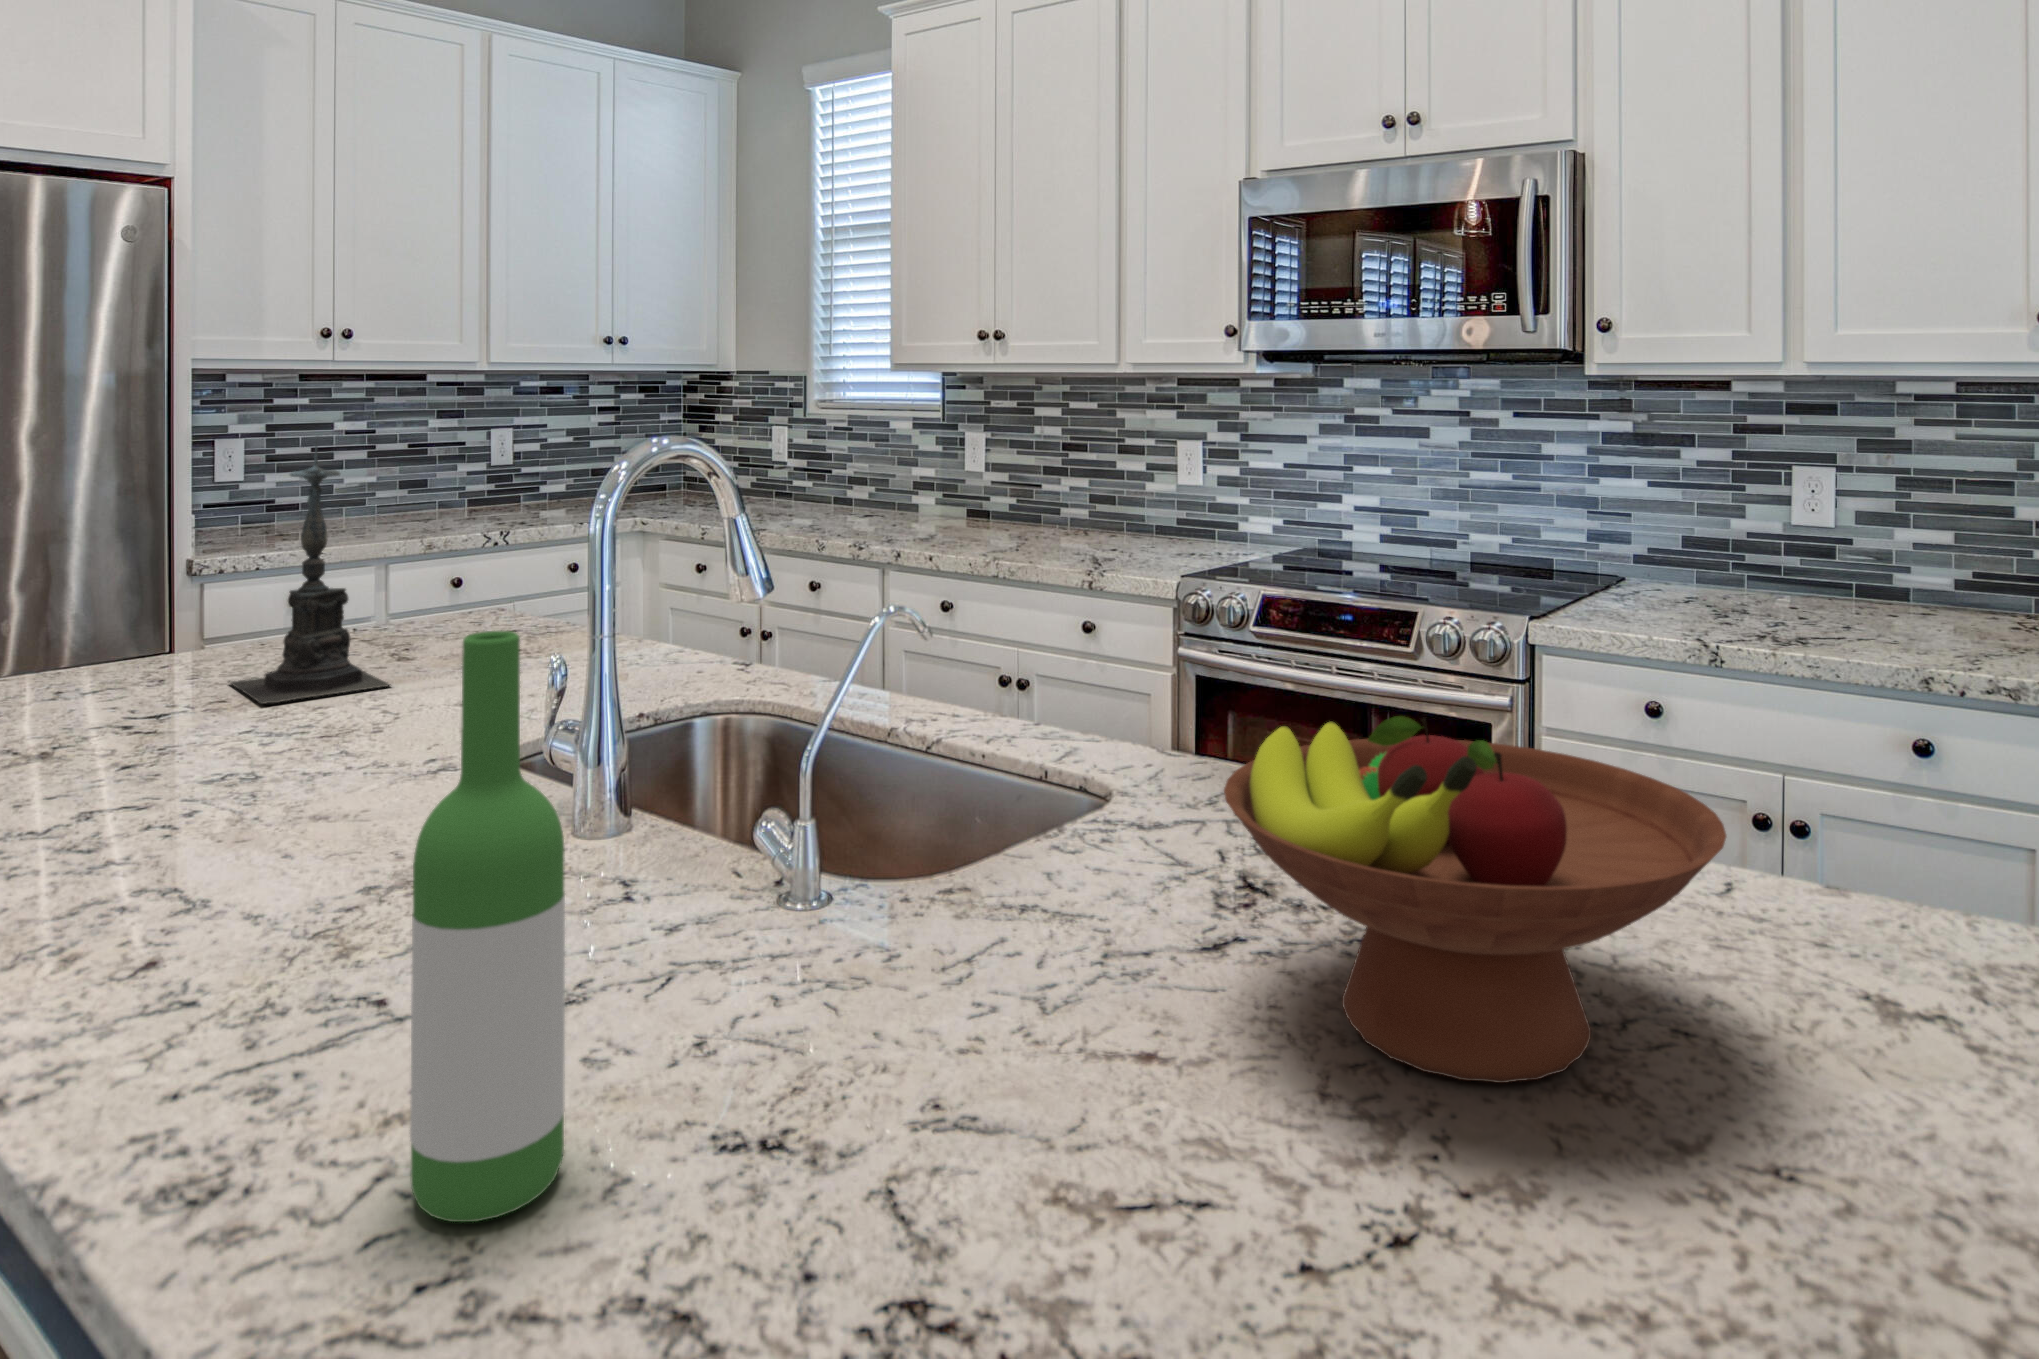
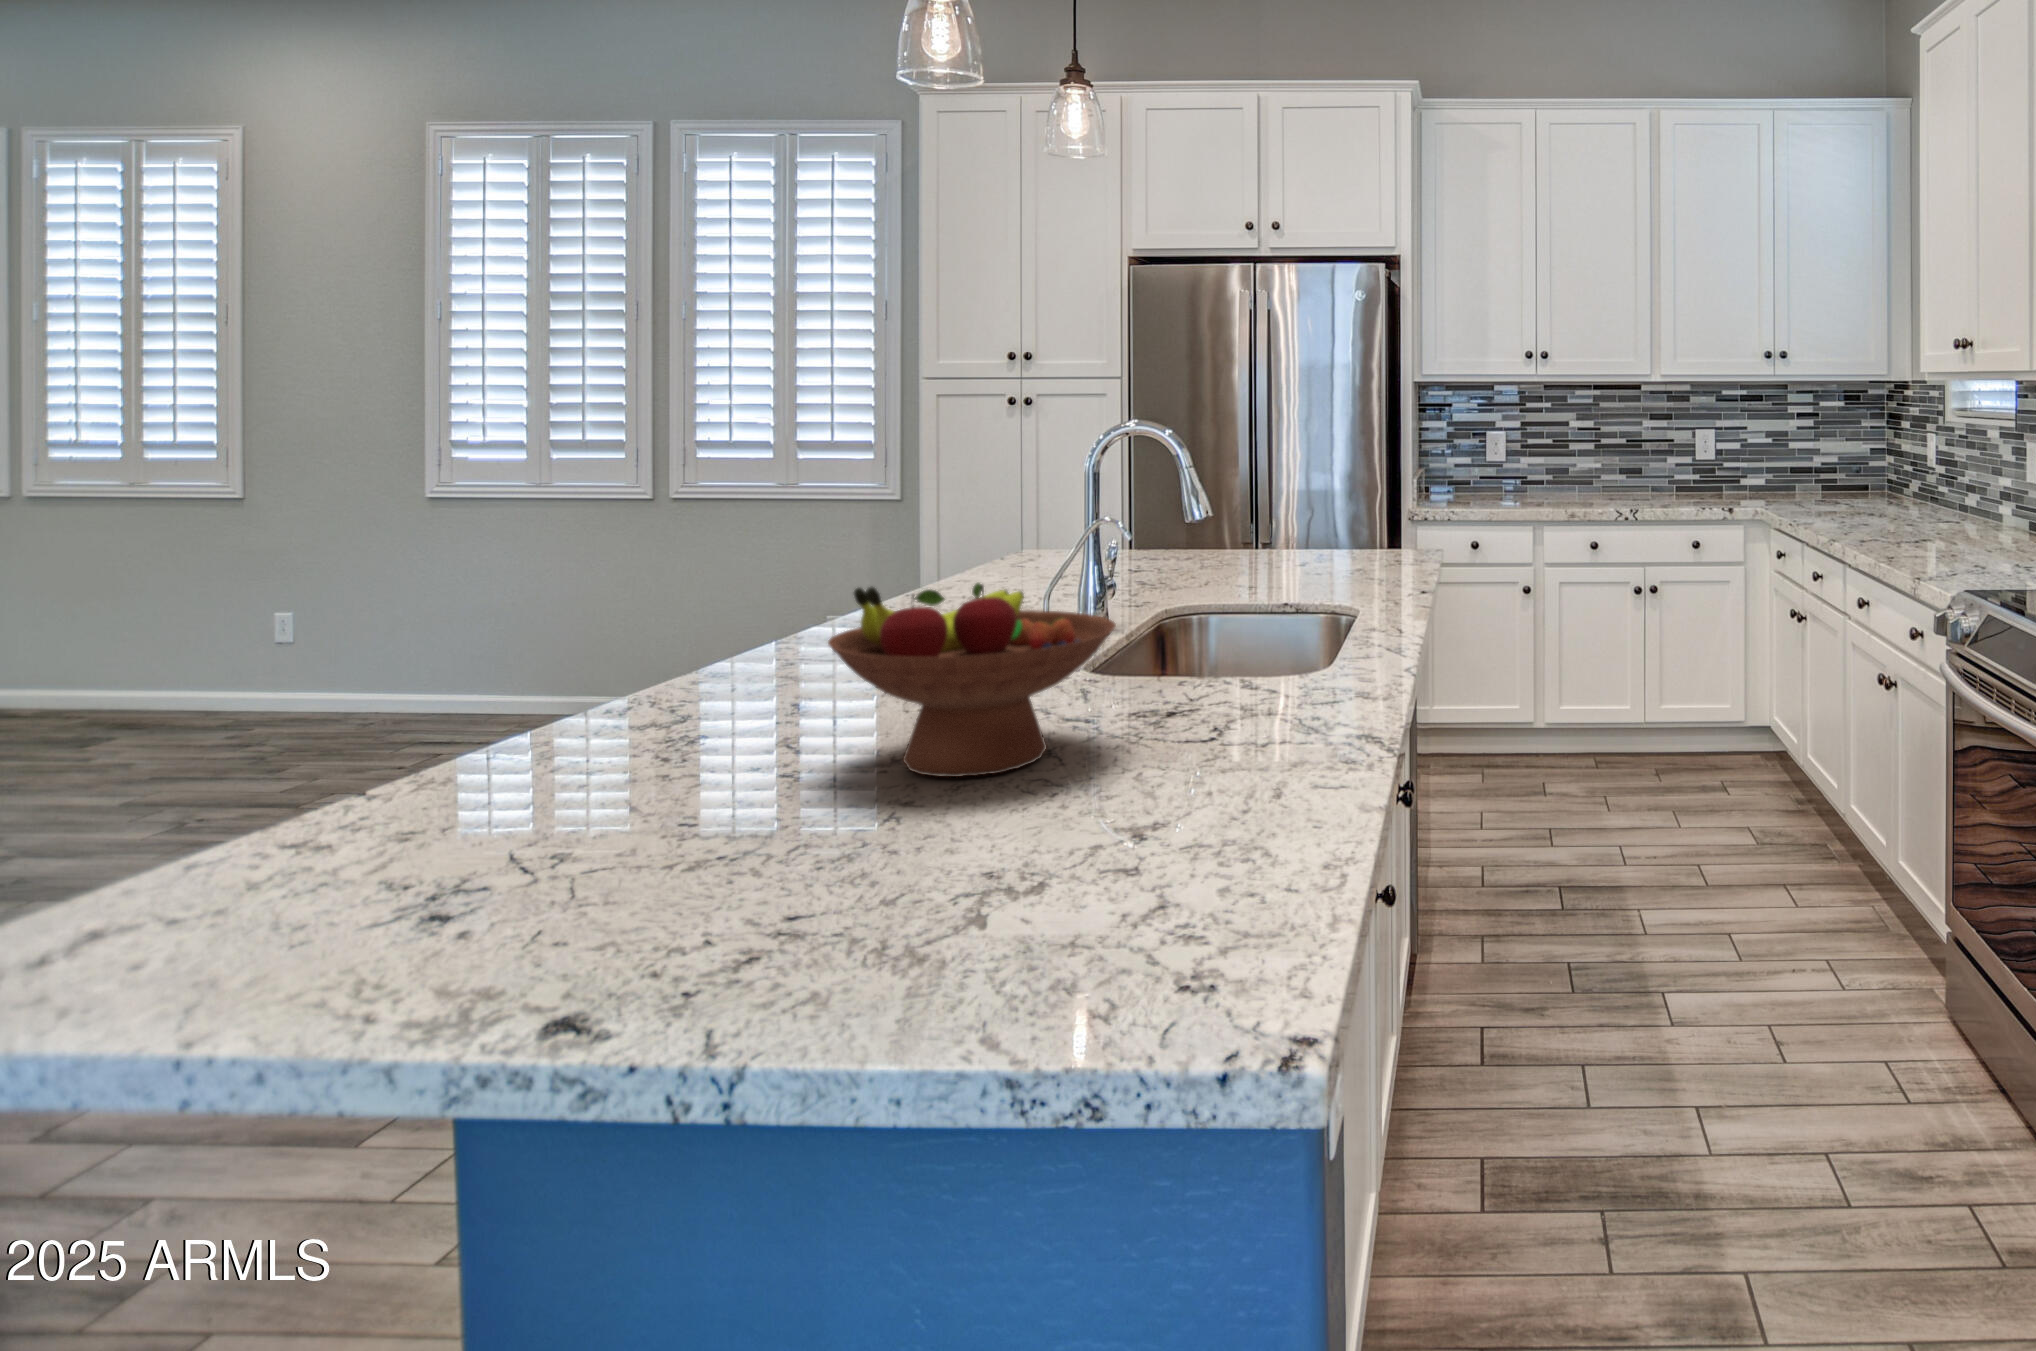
candle holder: present [230,438,390,704] -> none [1158,424,1250,576]
wine bottle: present [410,631,565,1223] -> none [681,489,743,704]

